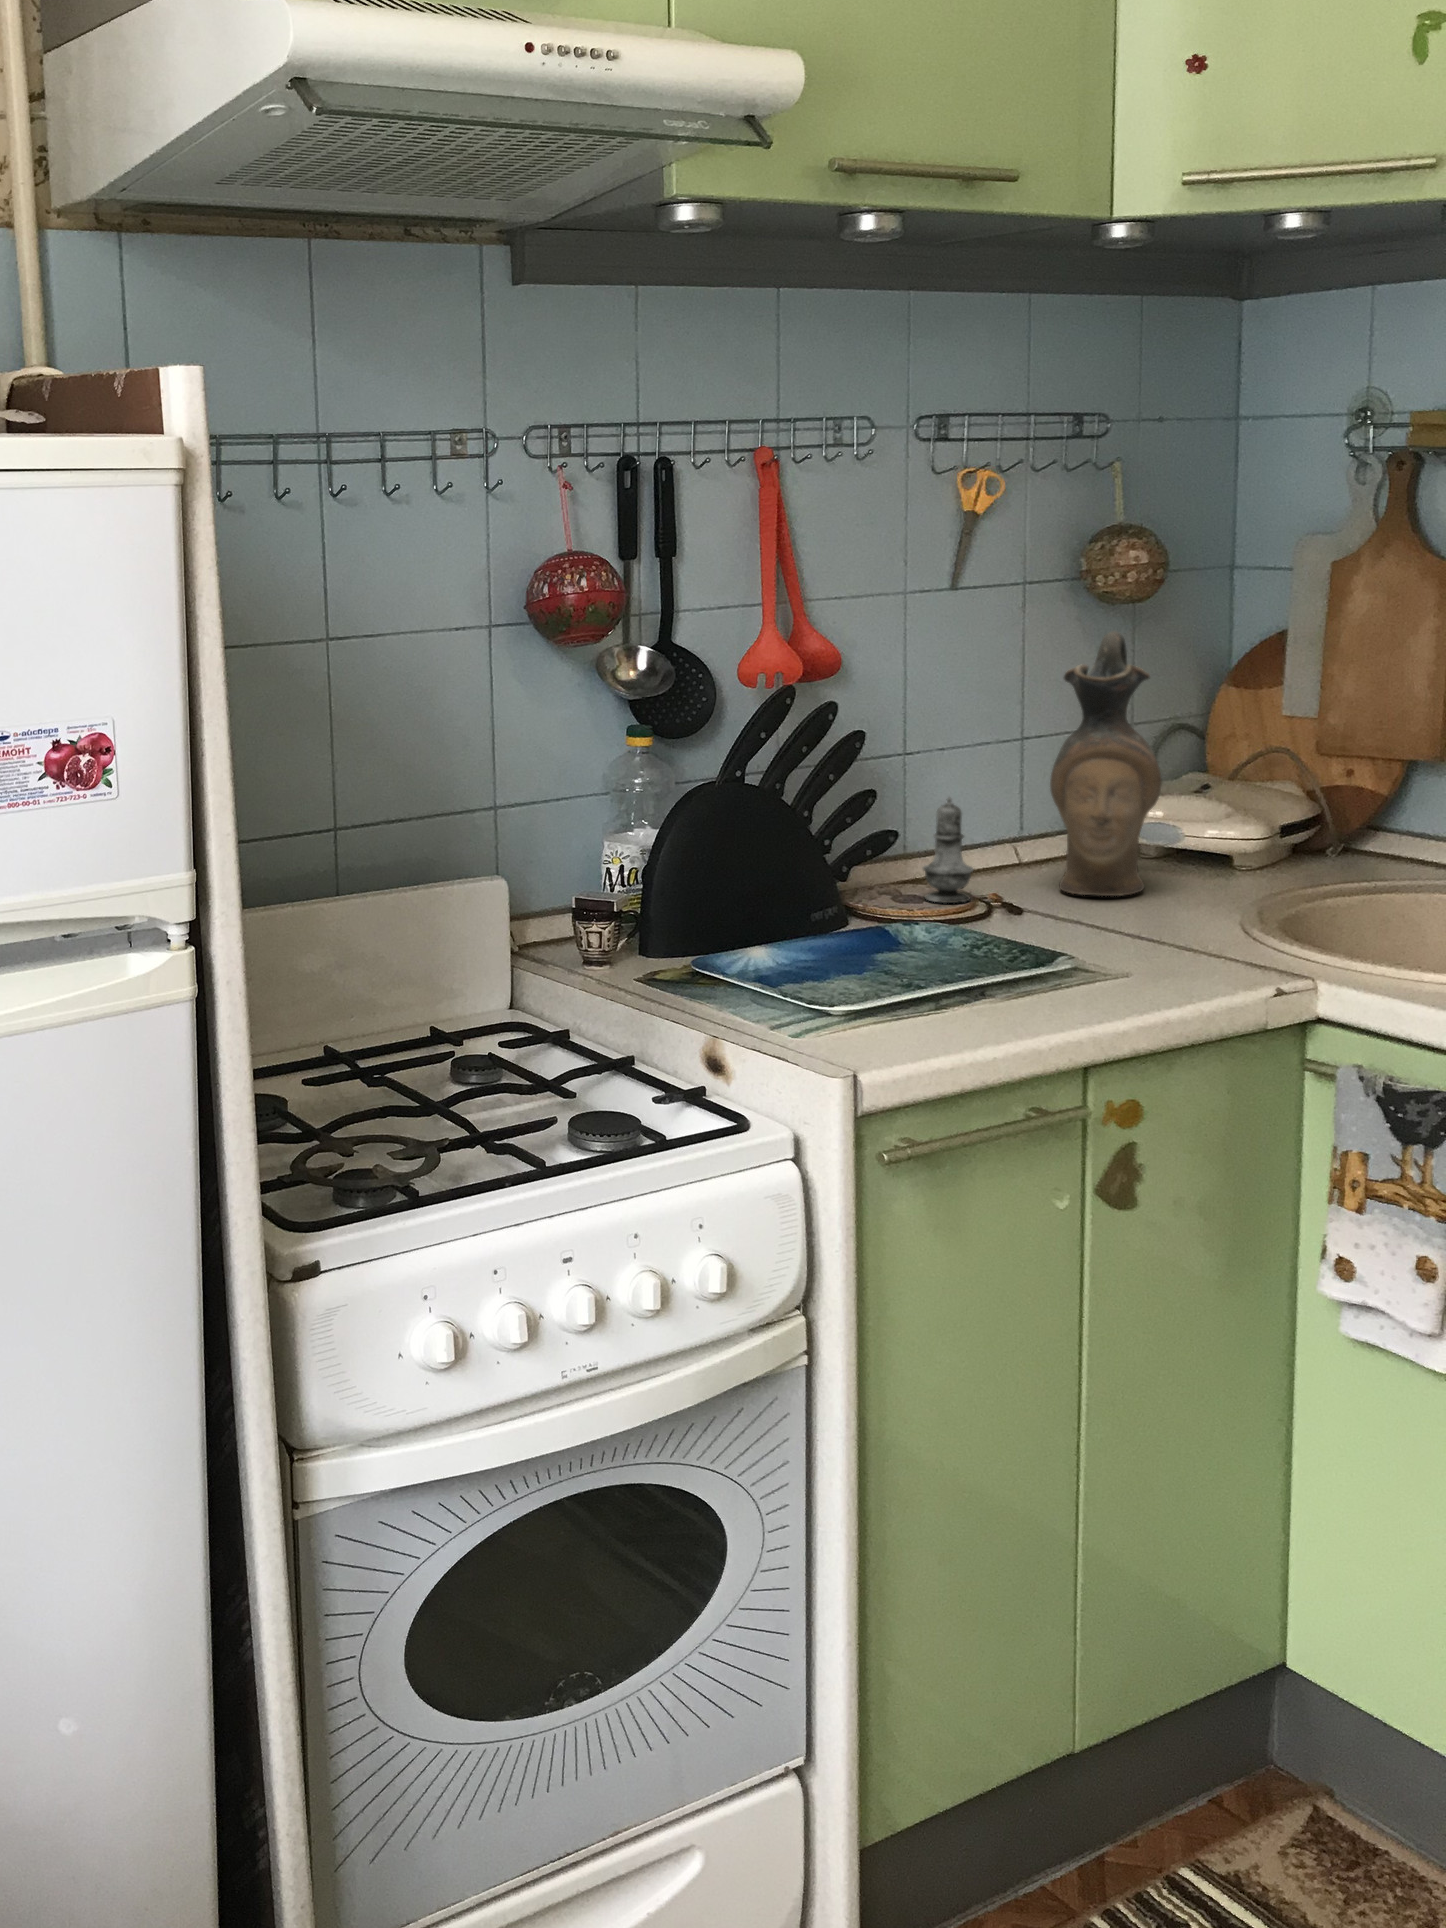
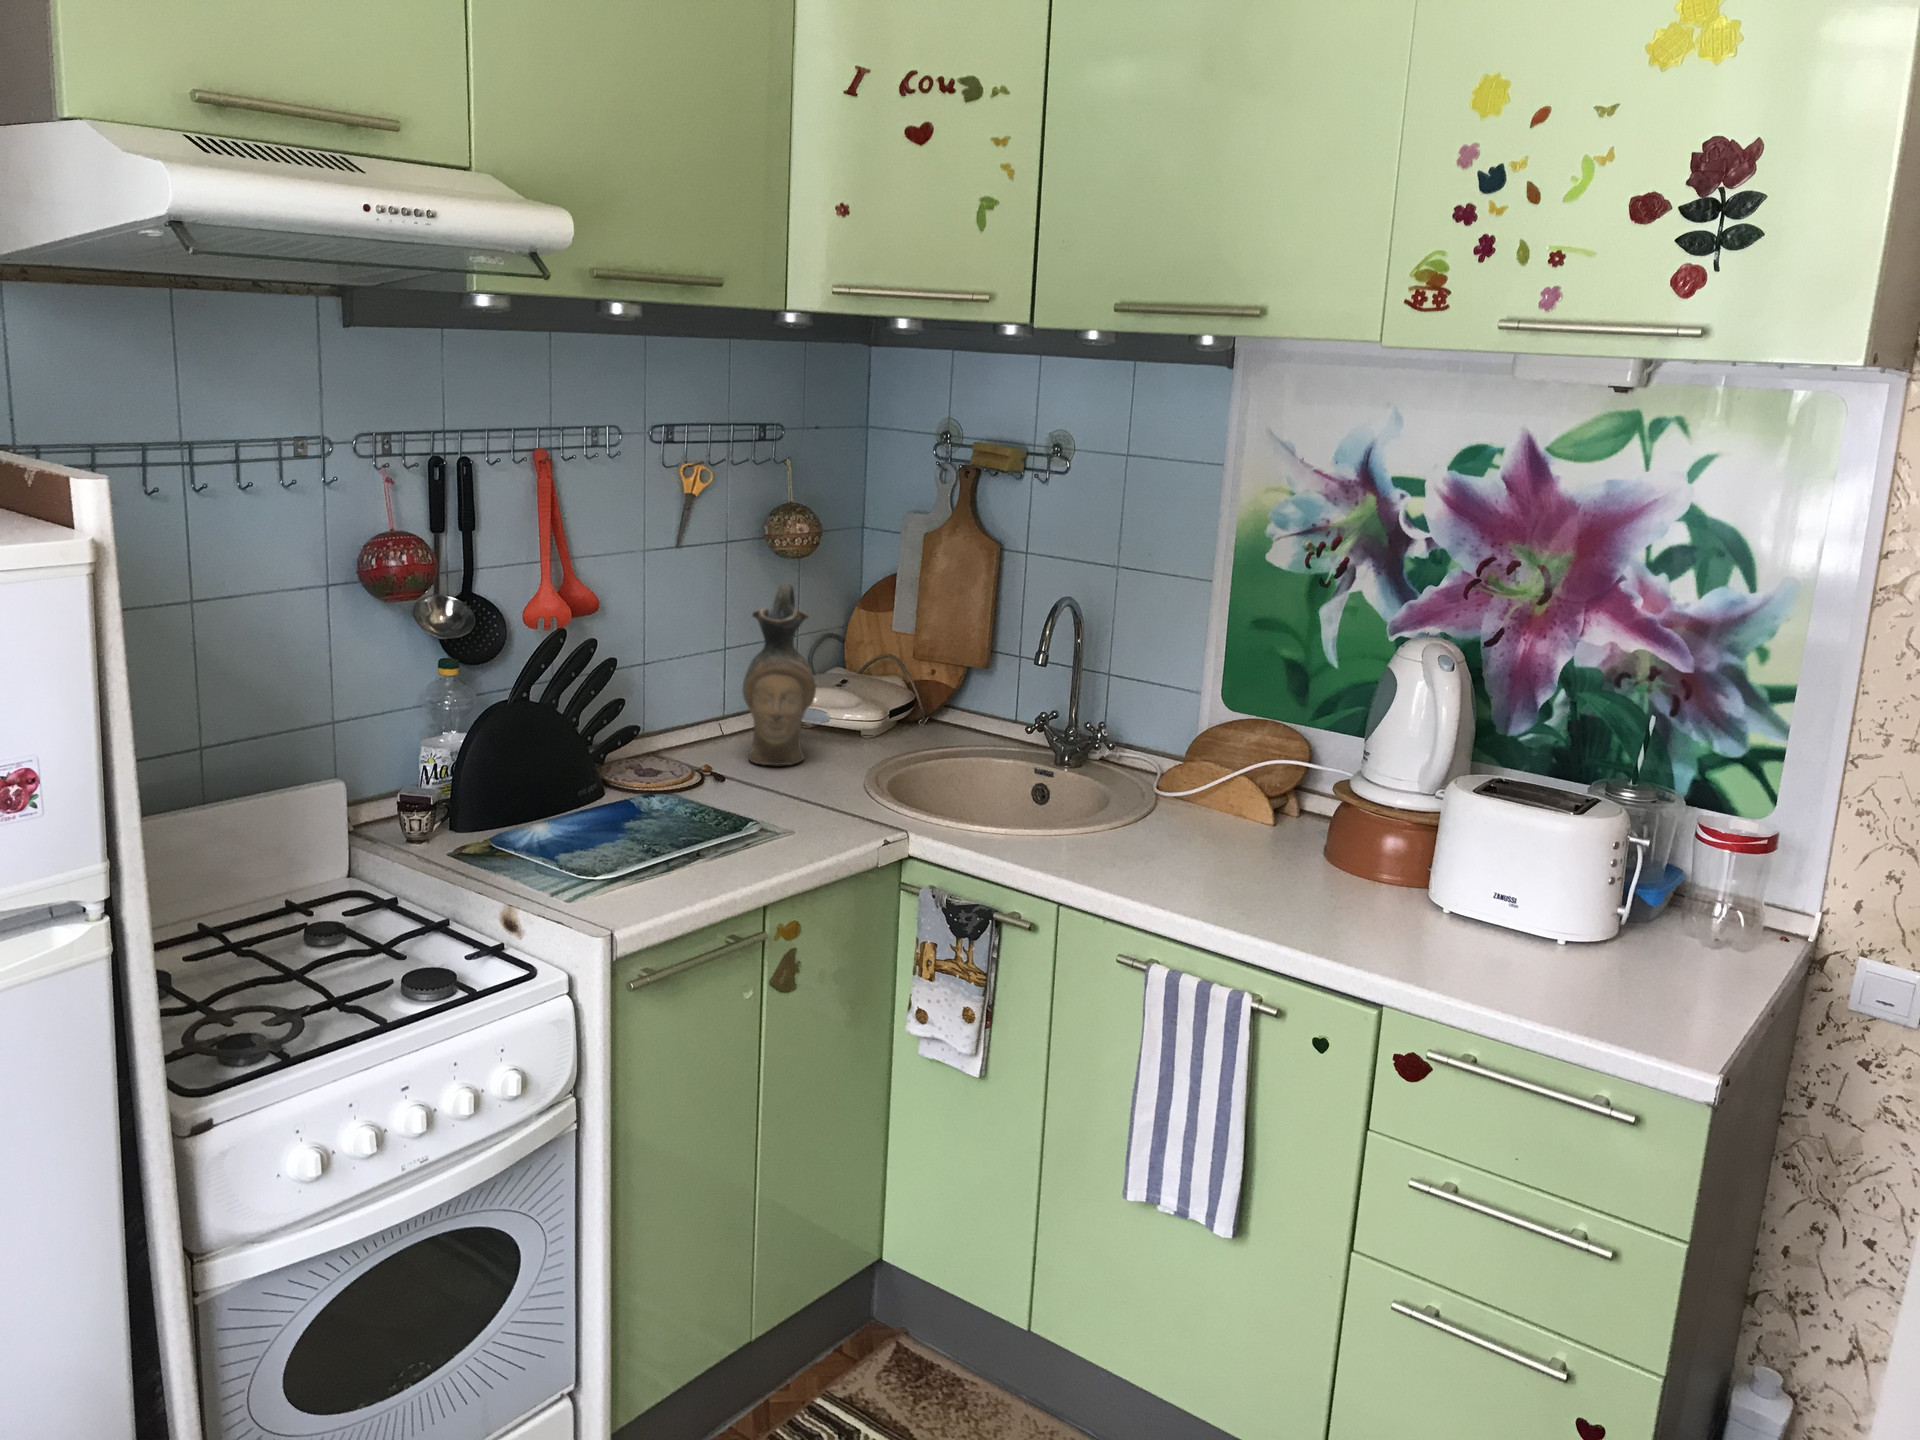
salt shaker: present [923,797,974,903] -> none [655,699,691,773]

